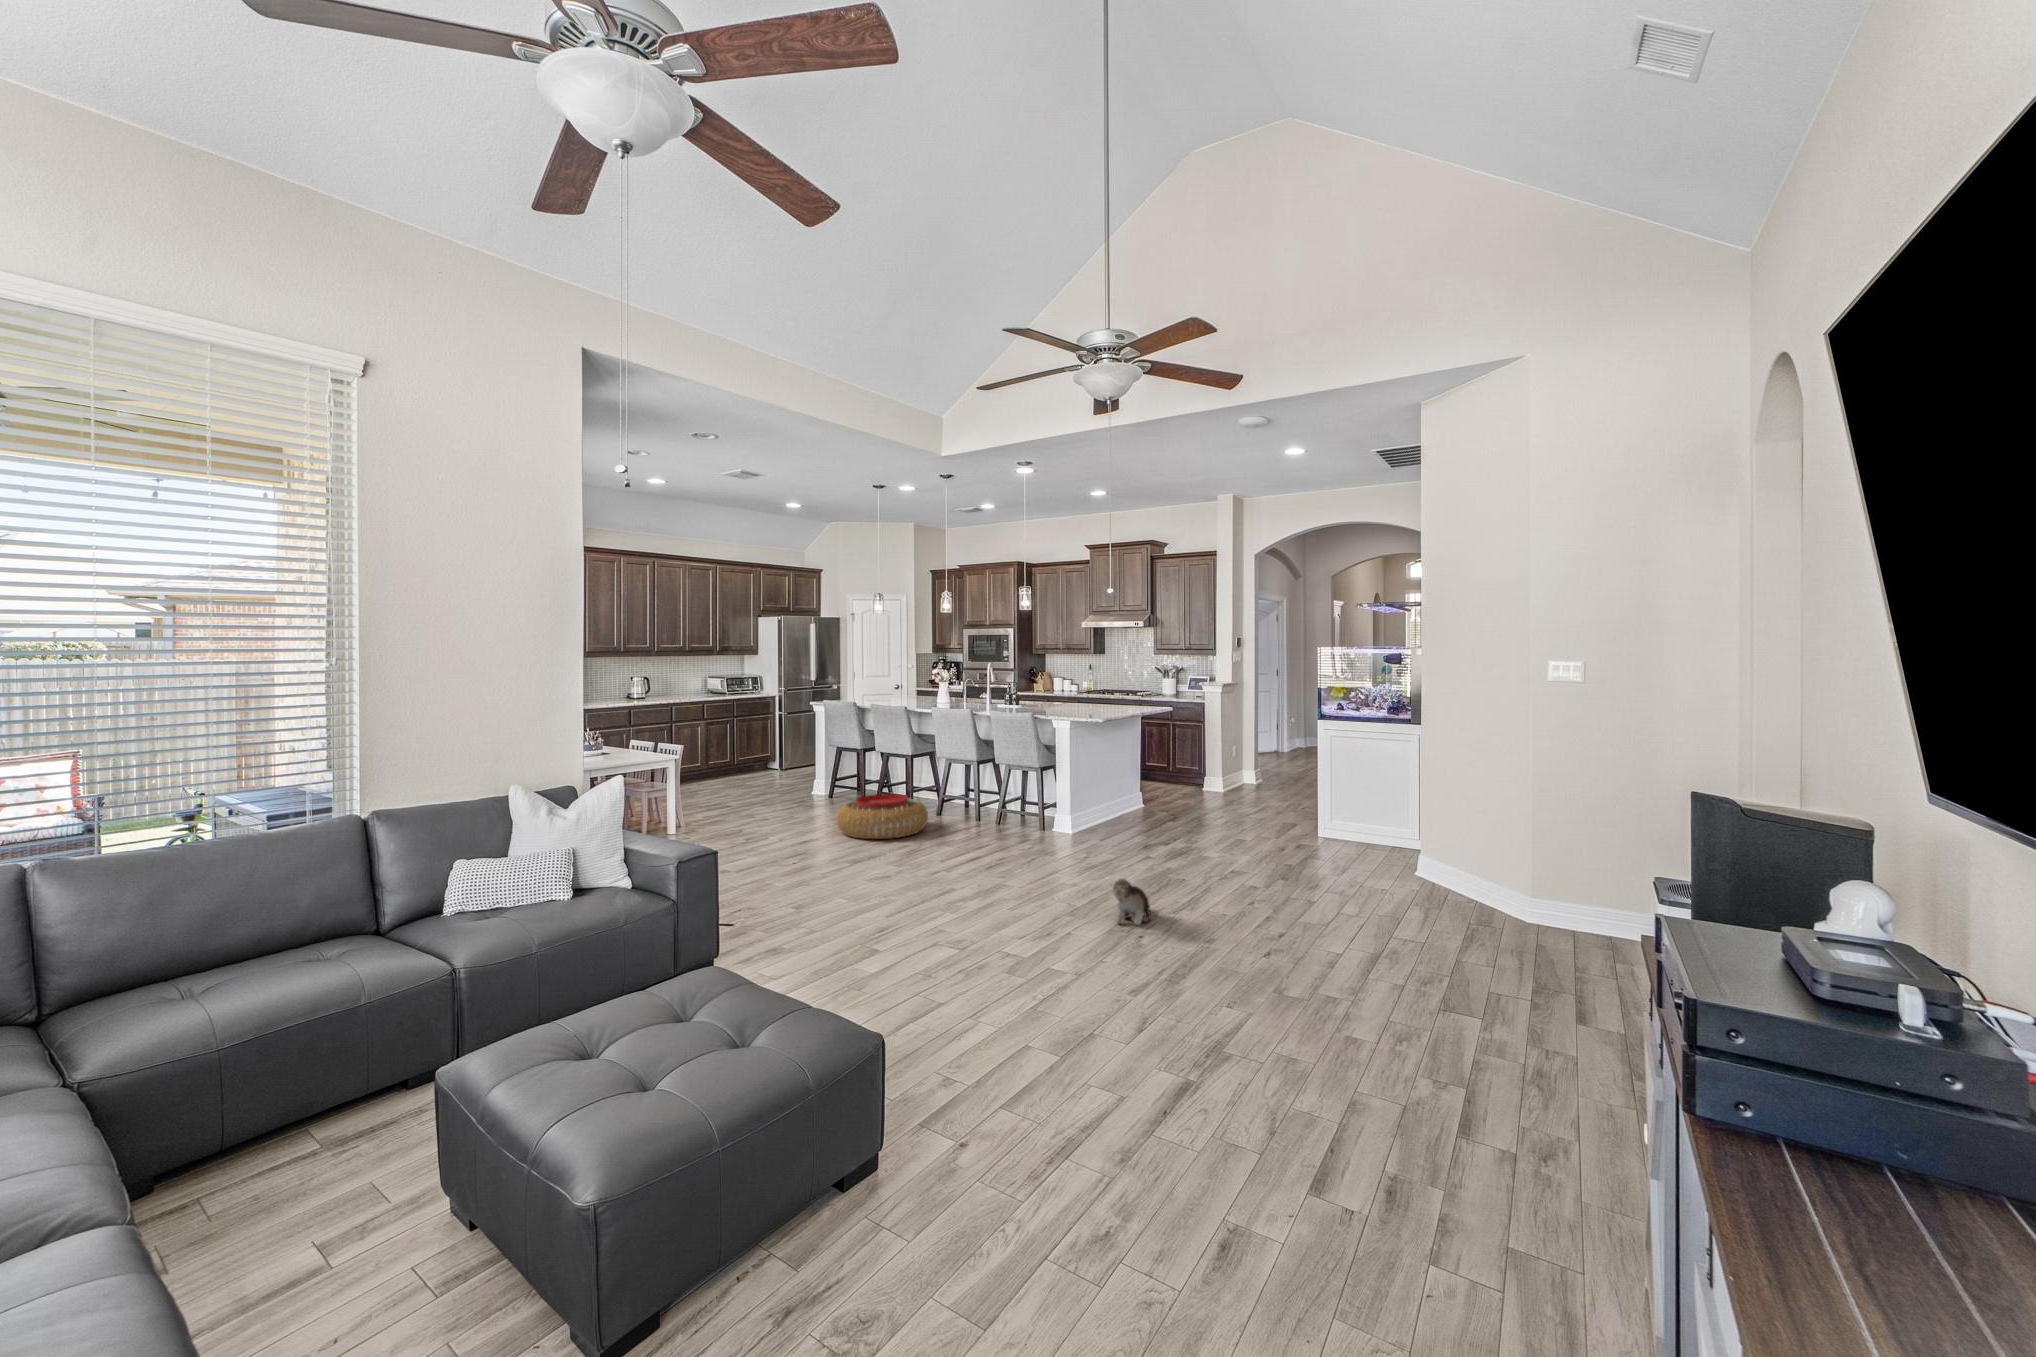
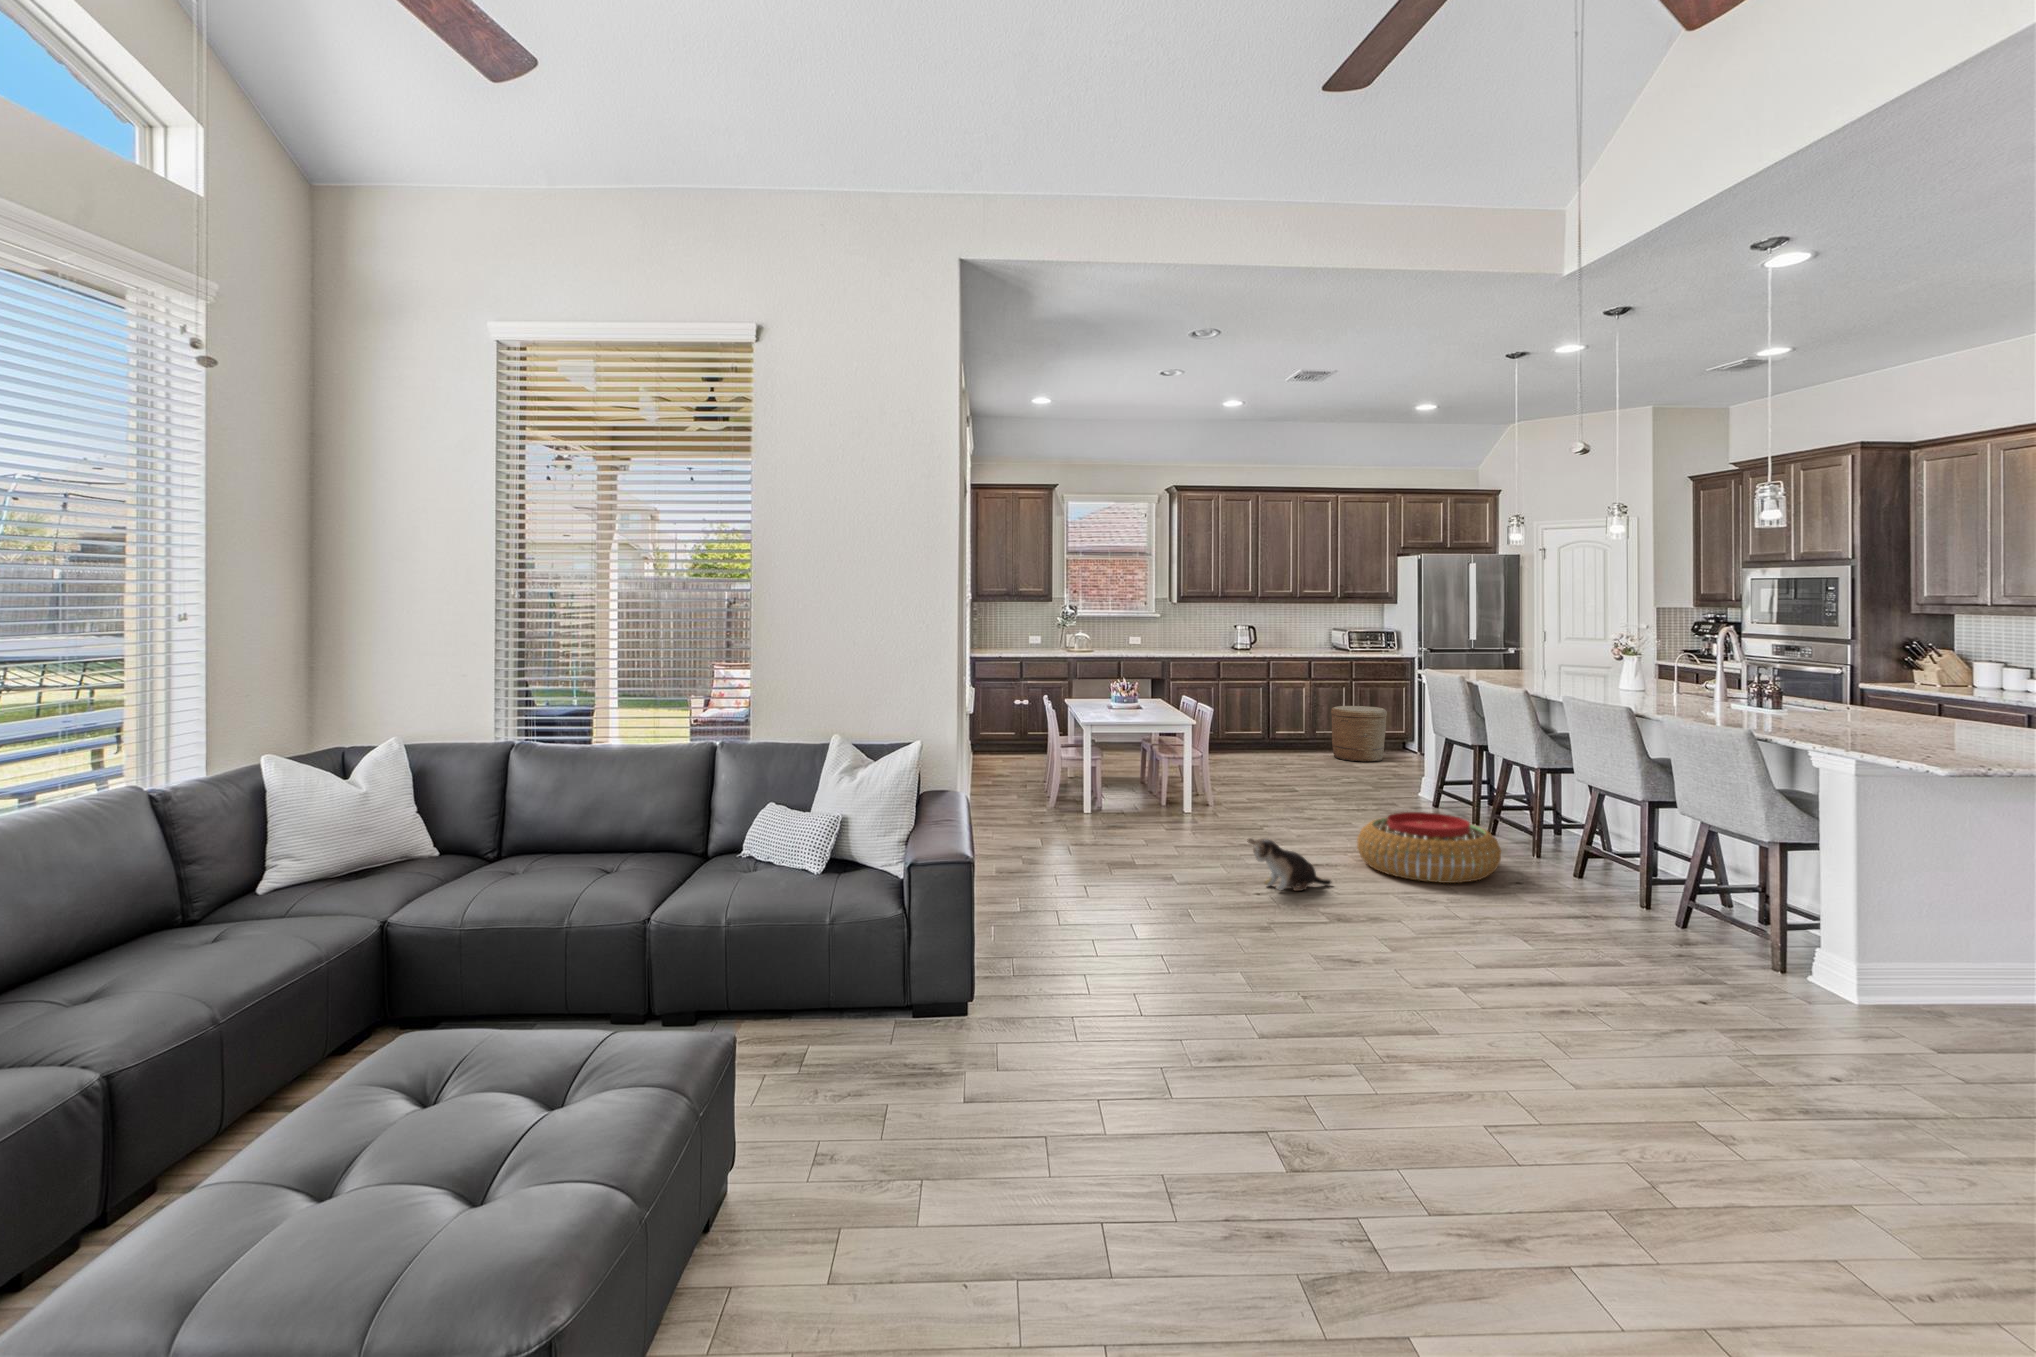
woven basket: none [722,734,766,777] -> present [1331,706,1387,762]
plush toy: present [1113,879,1151,925] -> present [1247,838,1331,891]

